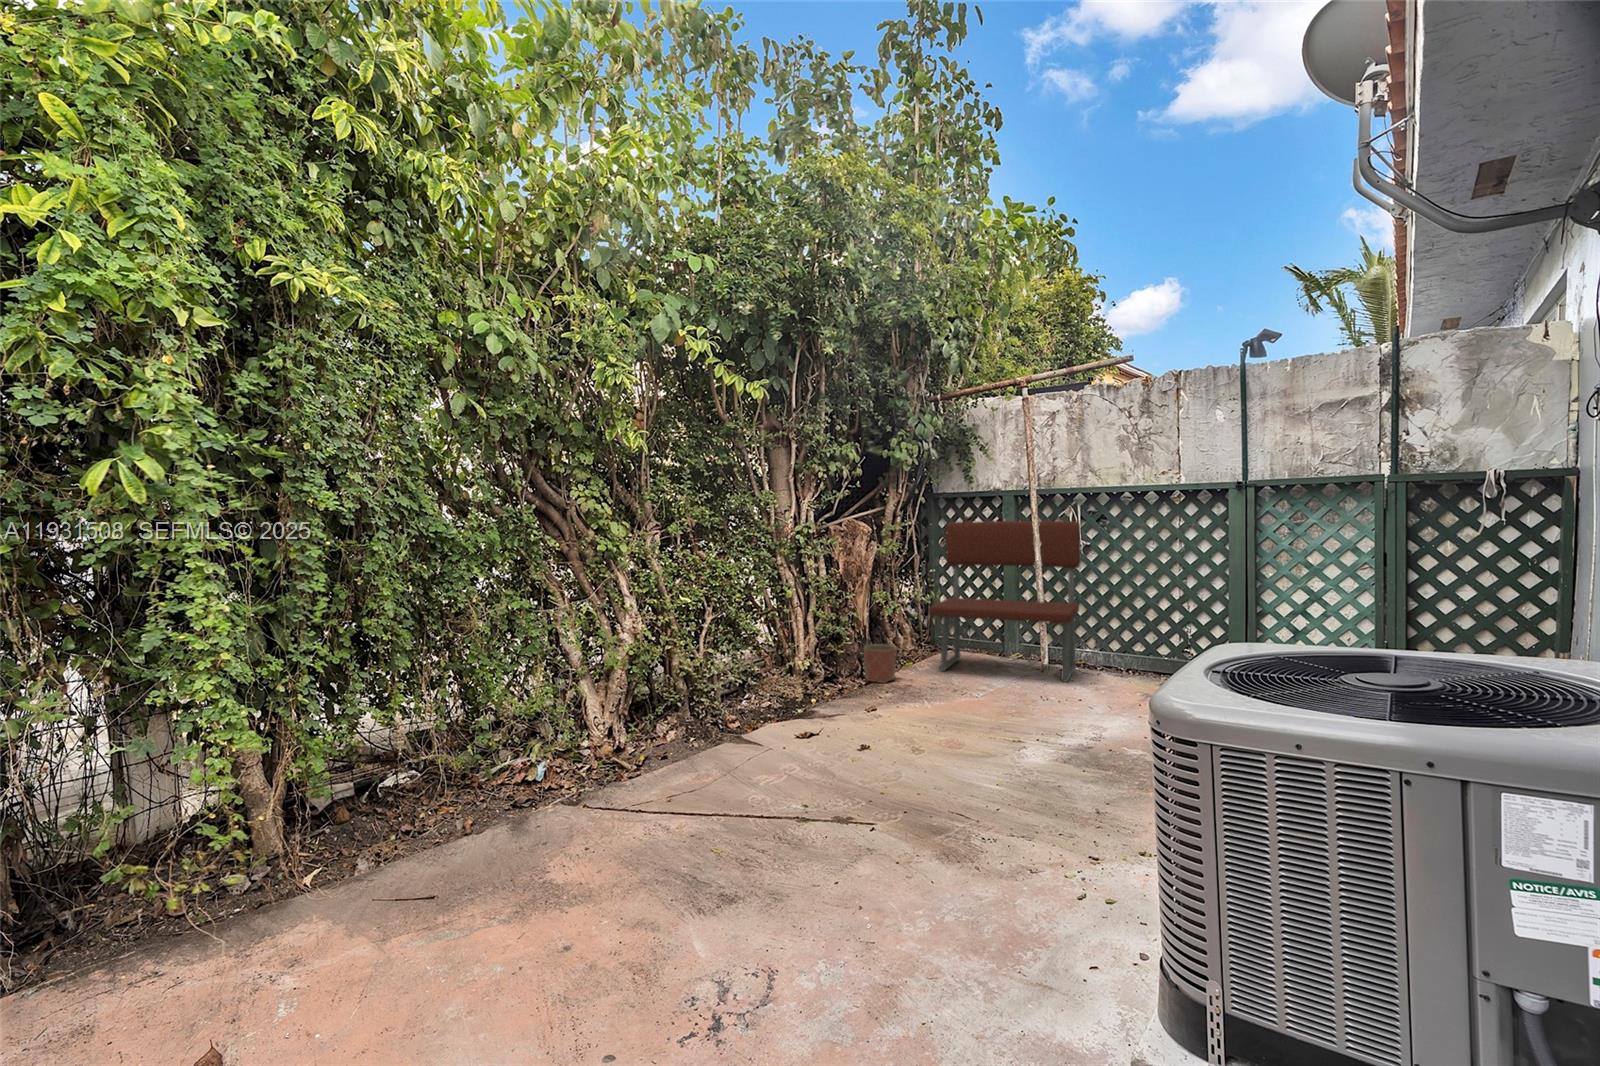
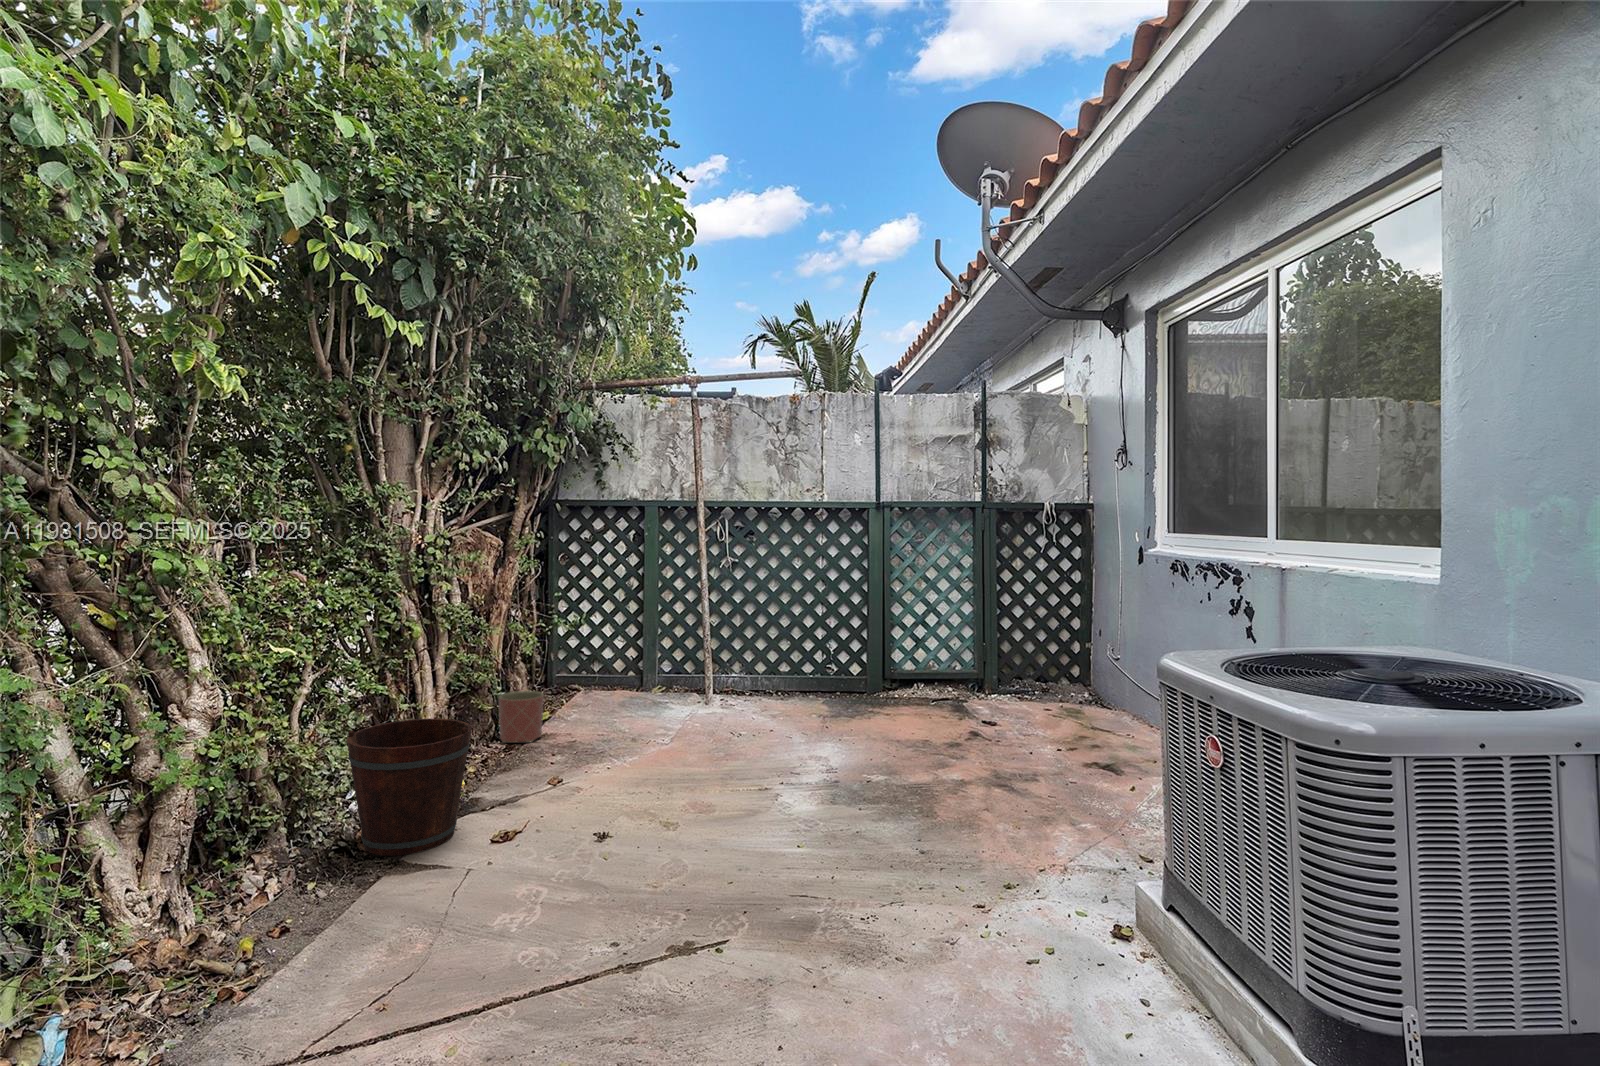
bench: present [929,521,1080,682] -> none [578,535,742,717]
bucket: none [722,652,793,735] -> present [347,719,472,856]

